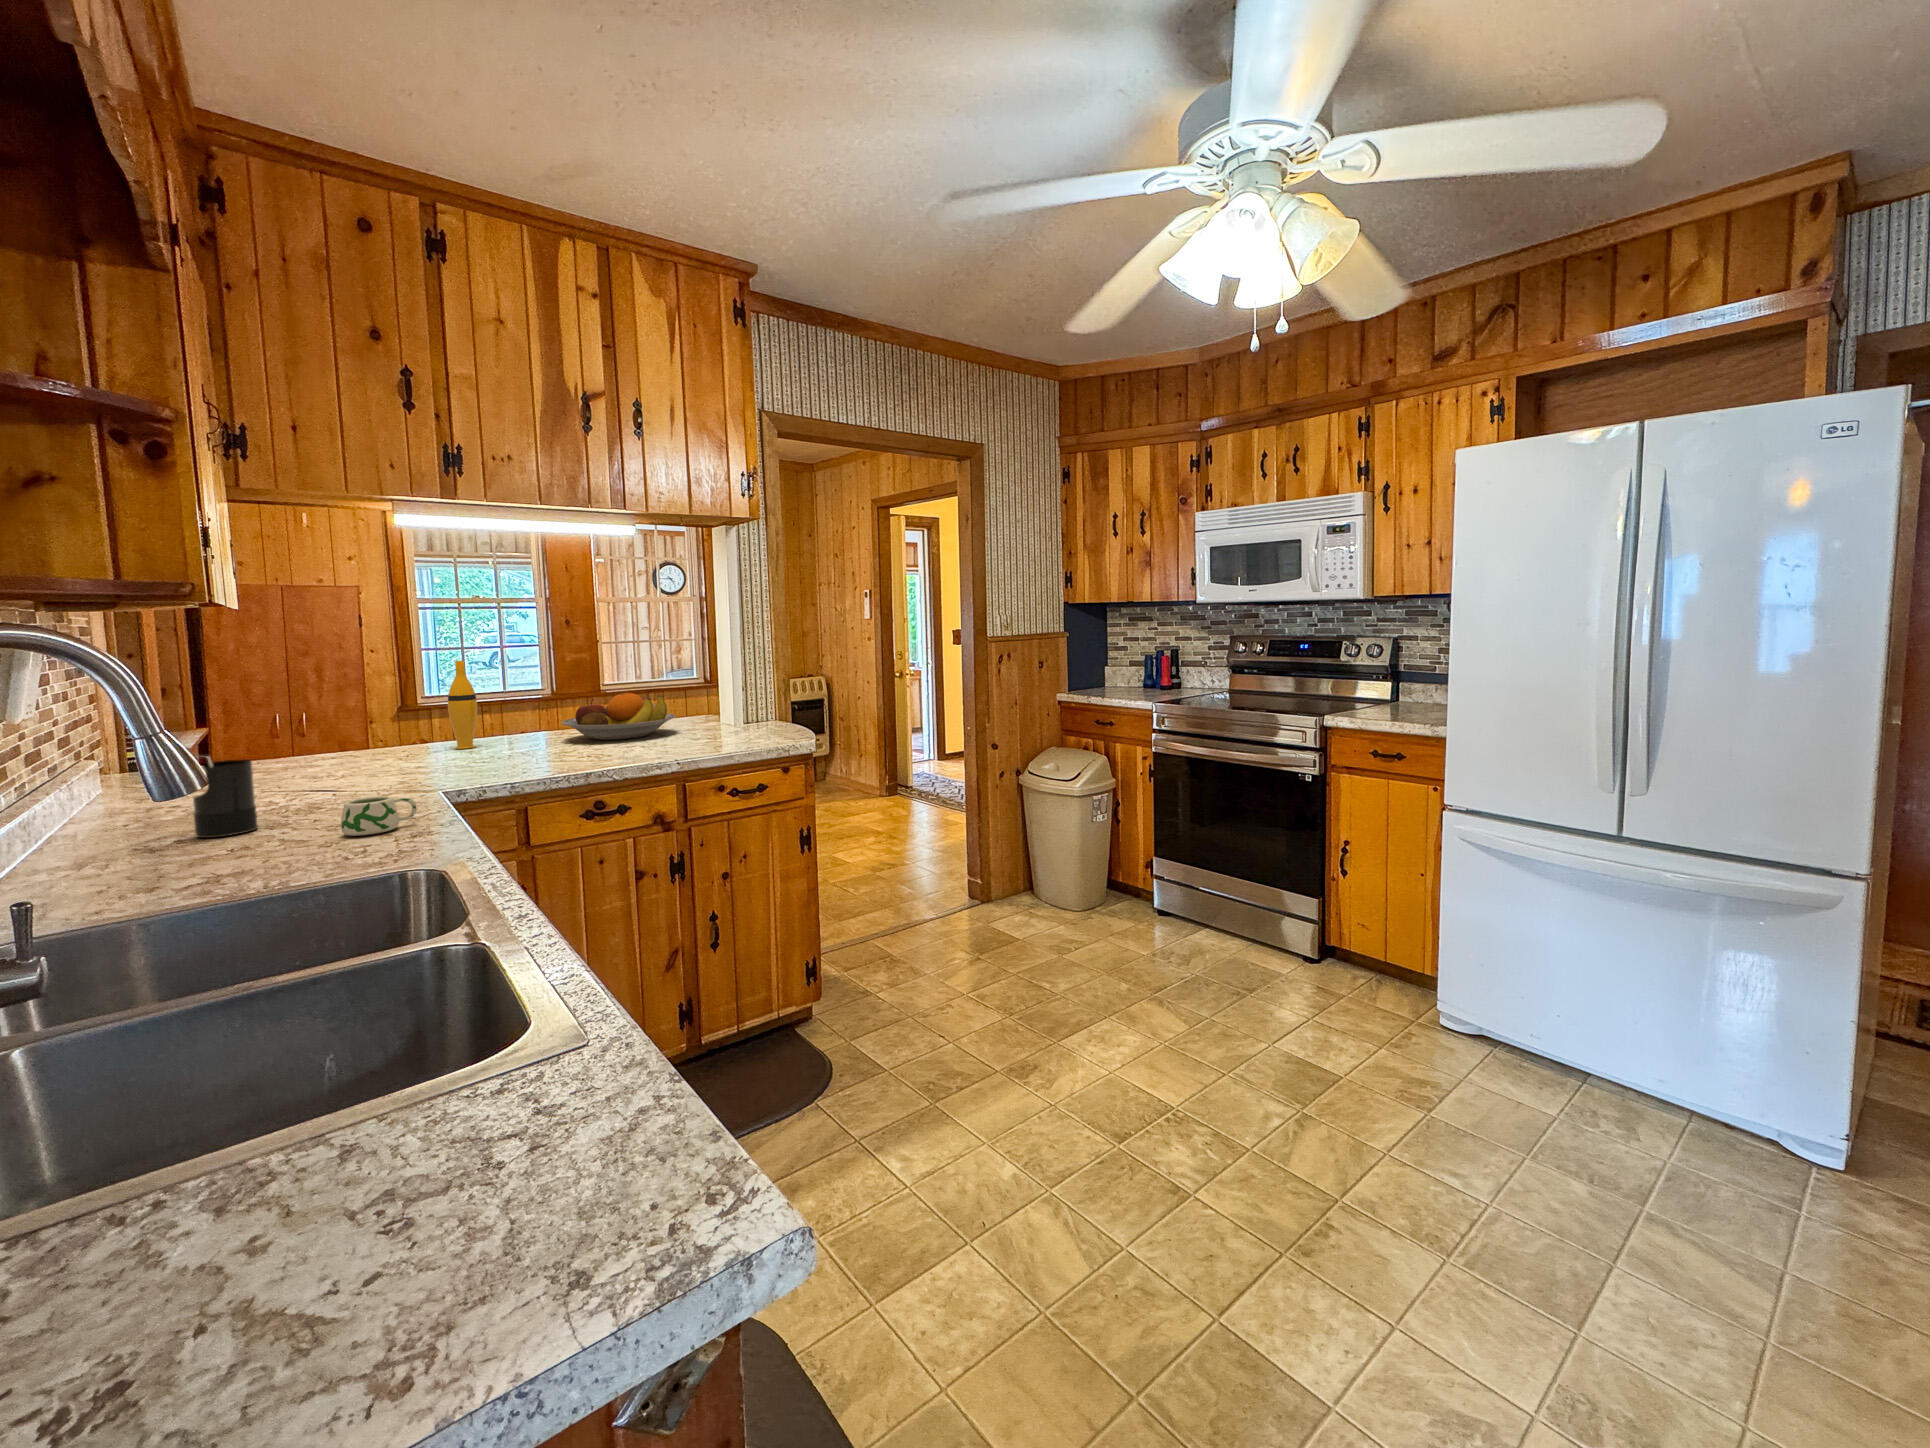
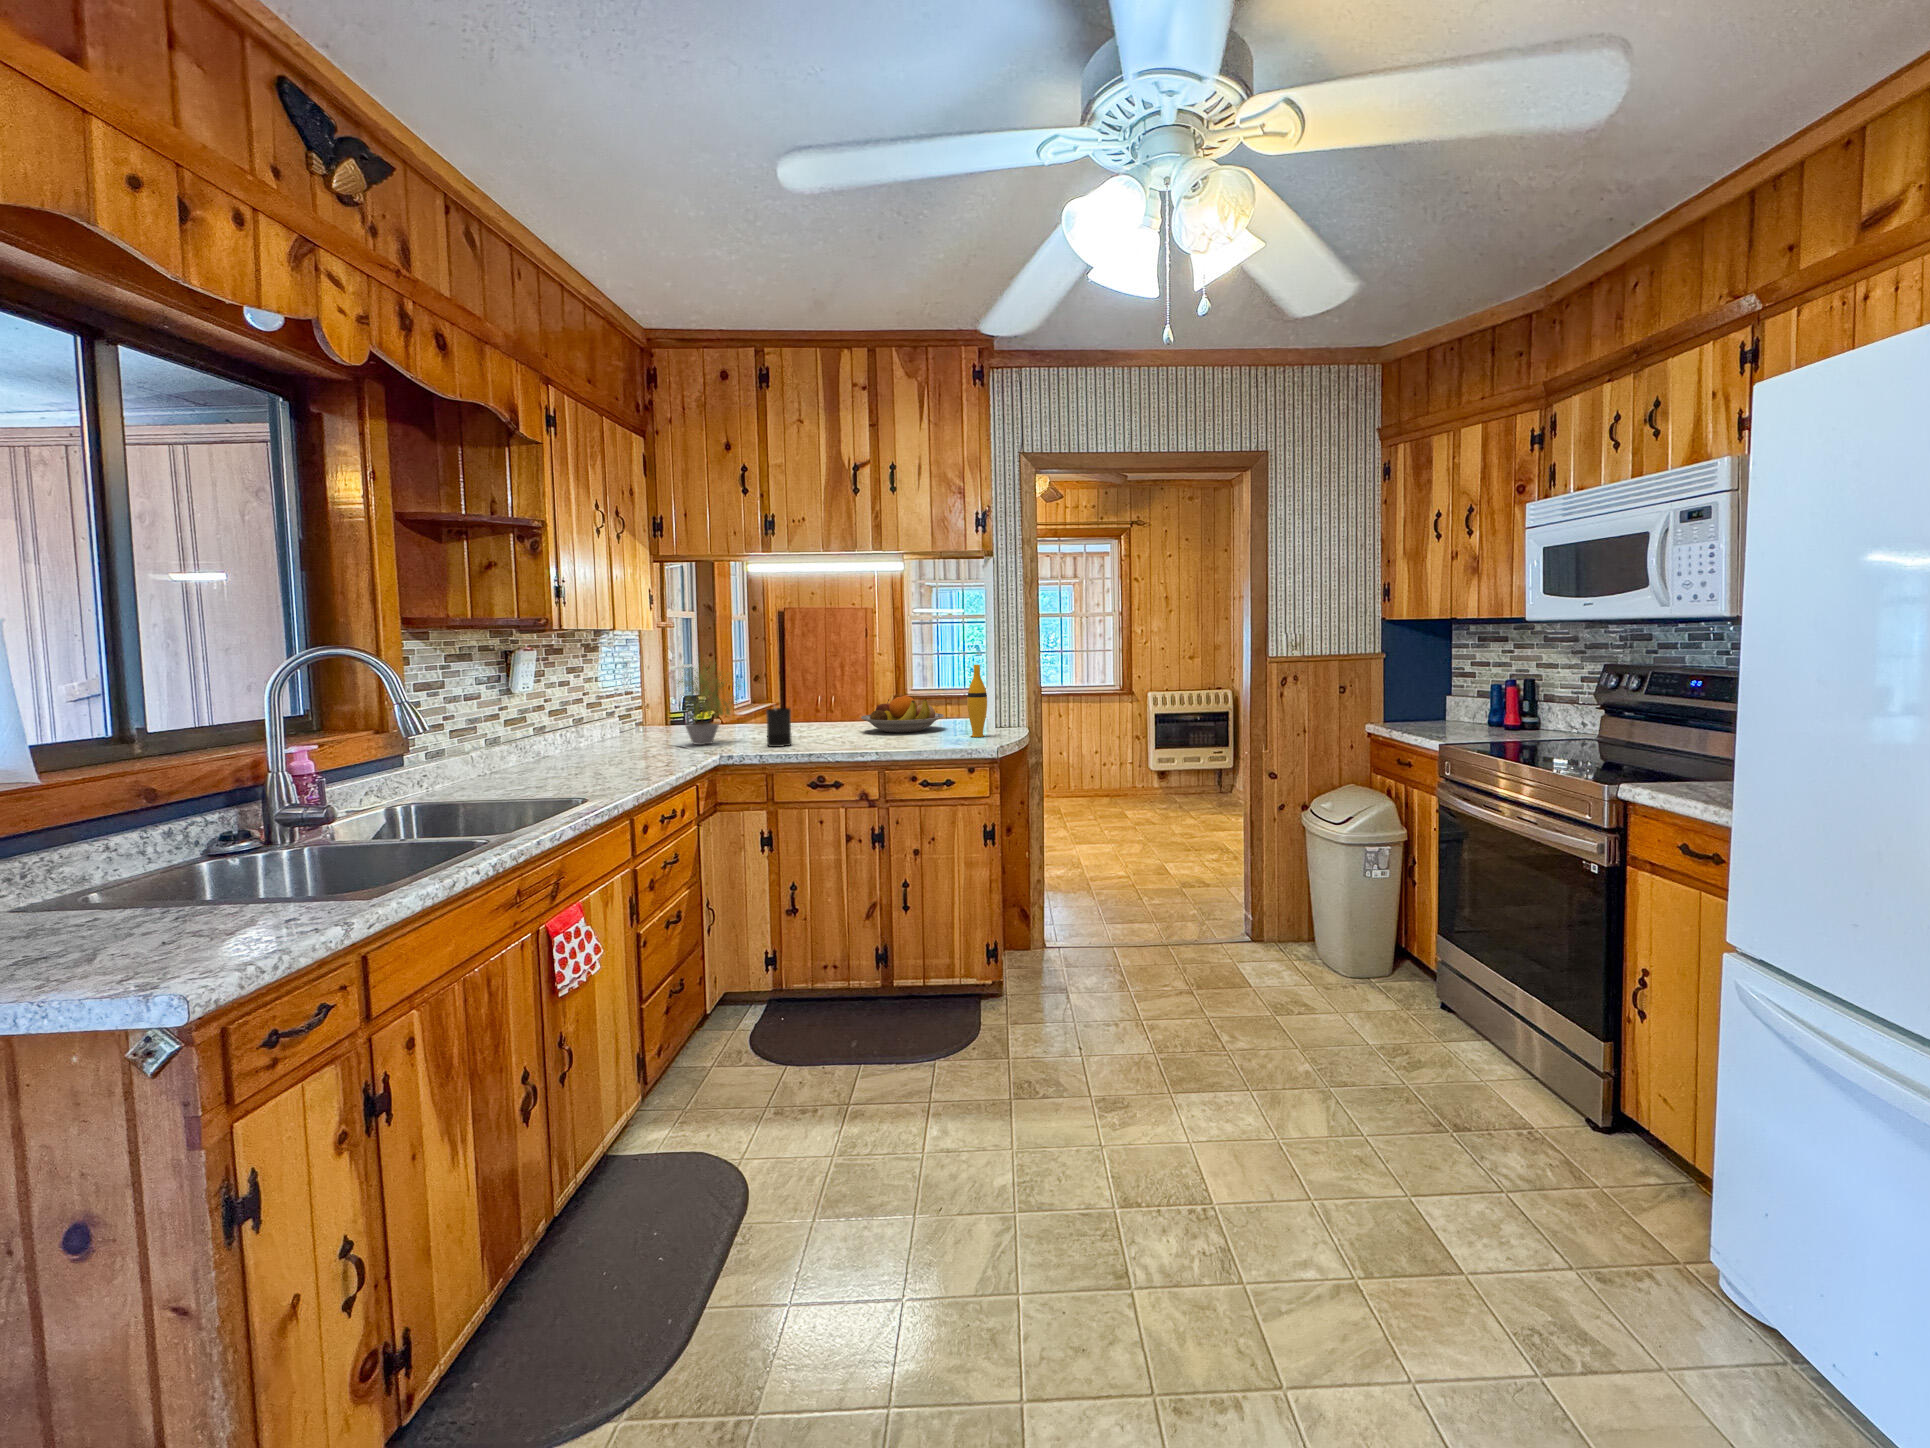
potted plant: none [275,645,418,783] -> present [677,658,740,745]
vase: present [448,661,477,749] -> present [967,665,987,737]
candle: present [193,756,258,838] -> present [766,707,792,747]
mug: present [341,796,417,836] -> none [603,753,647,777]

